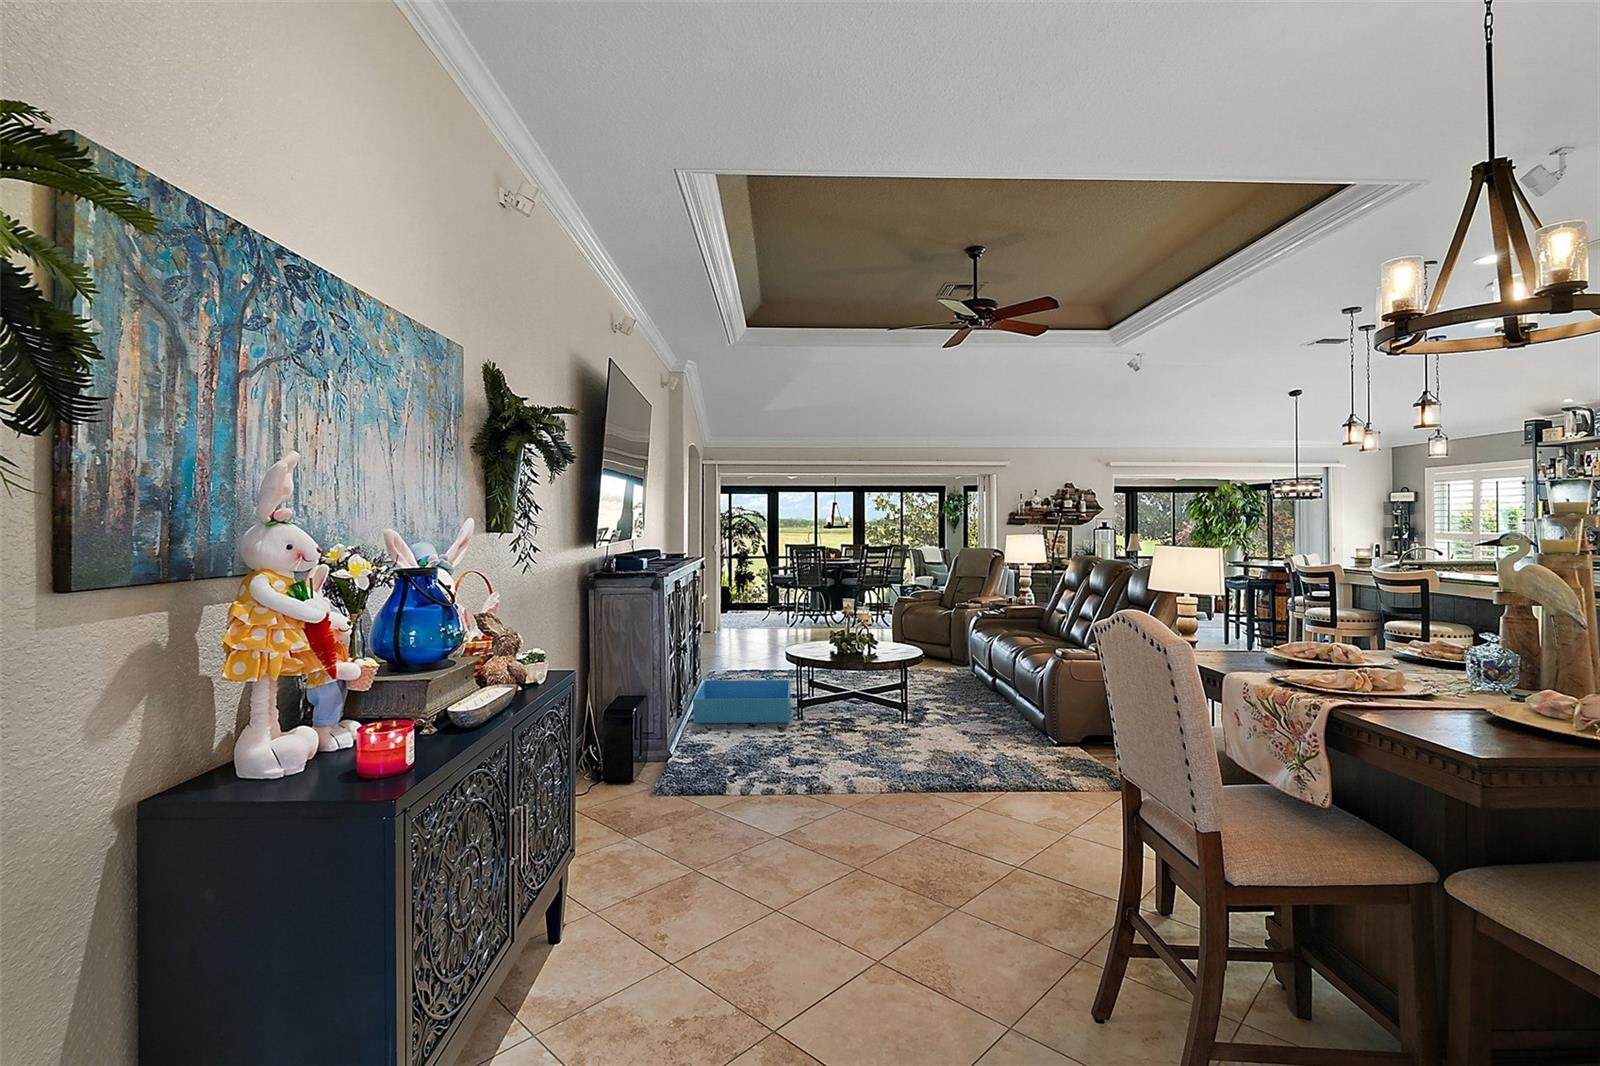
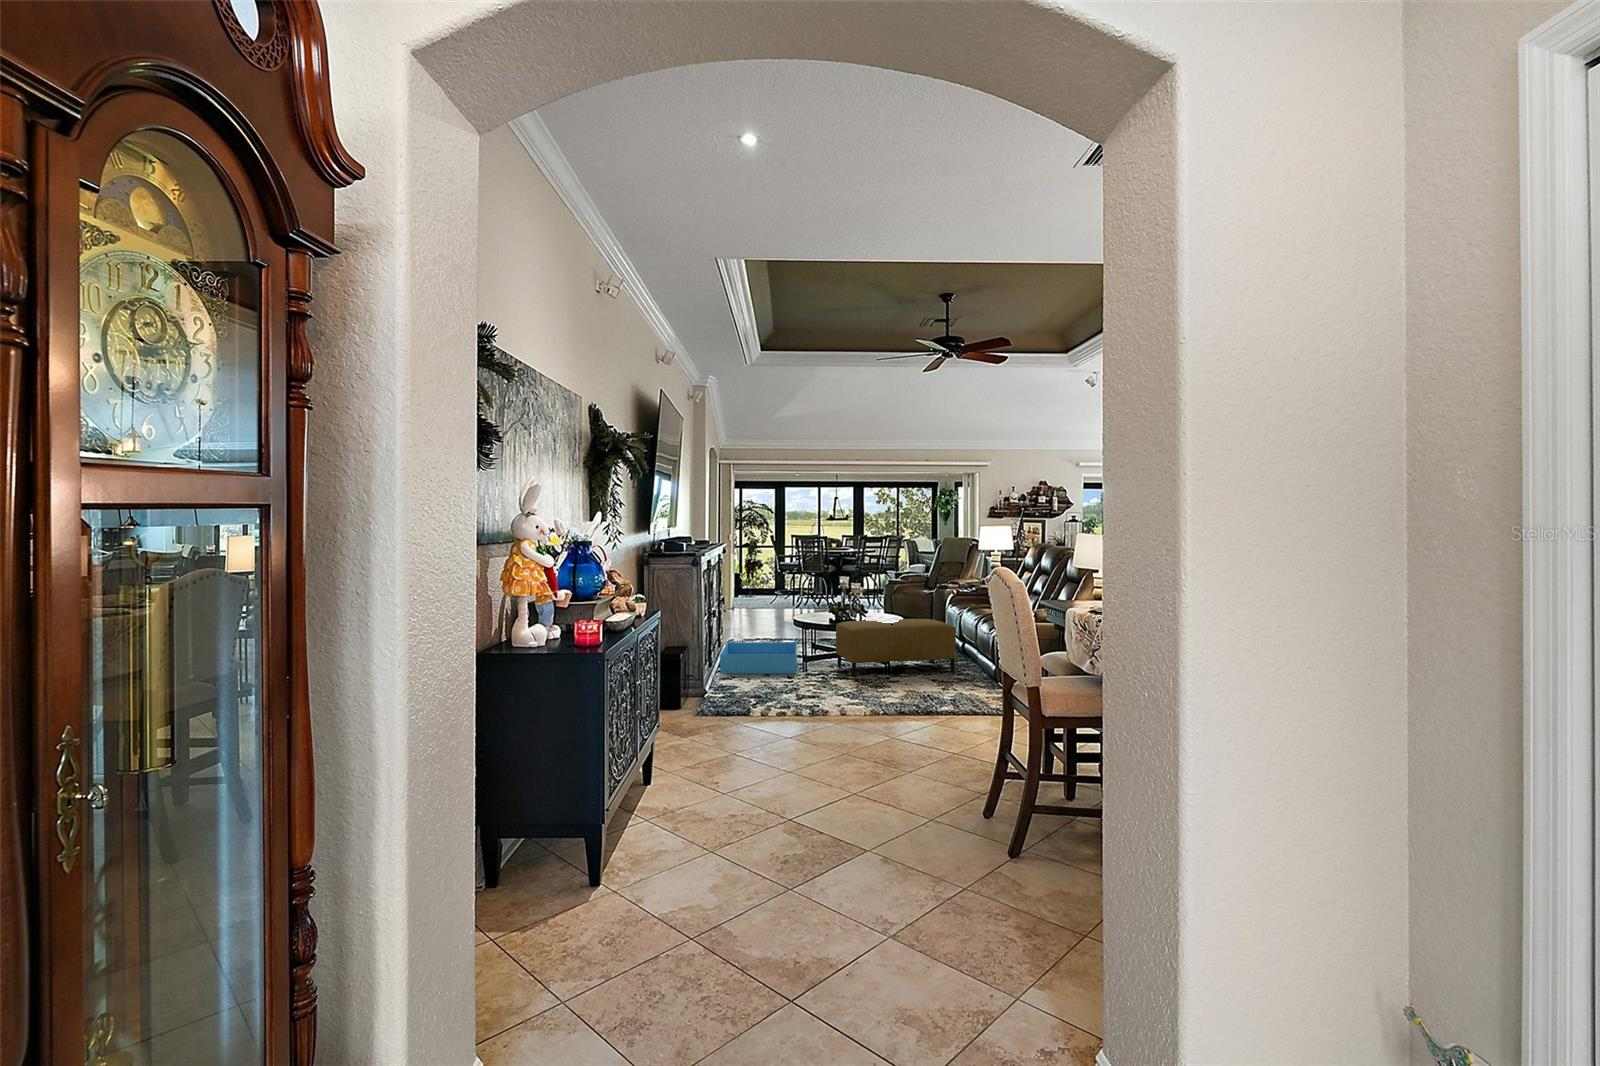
ottoman: none [838,651,989,727] -> present [836,619,956,677]

